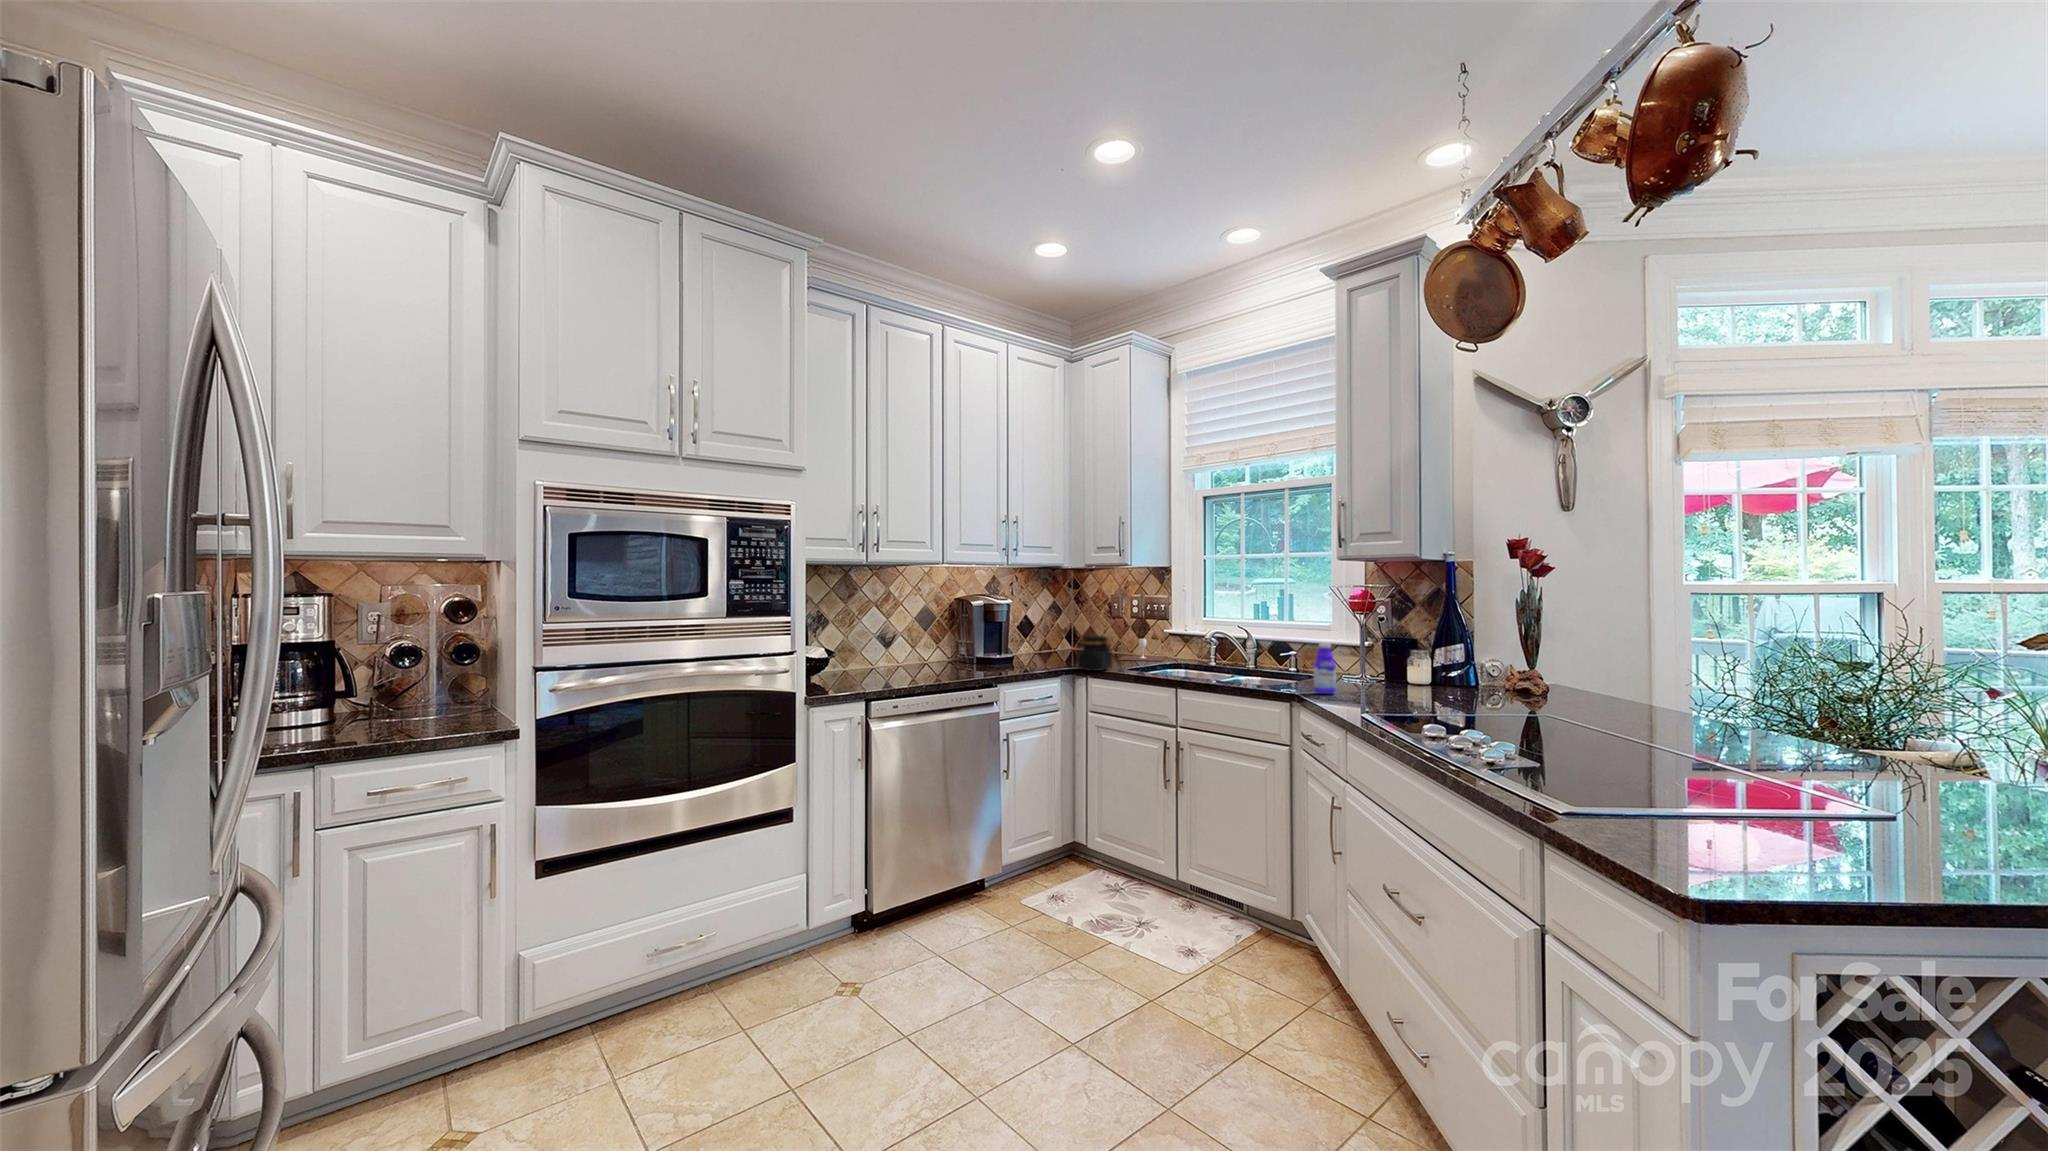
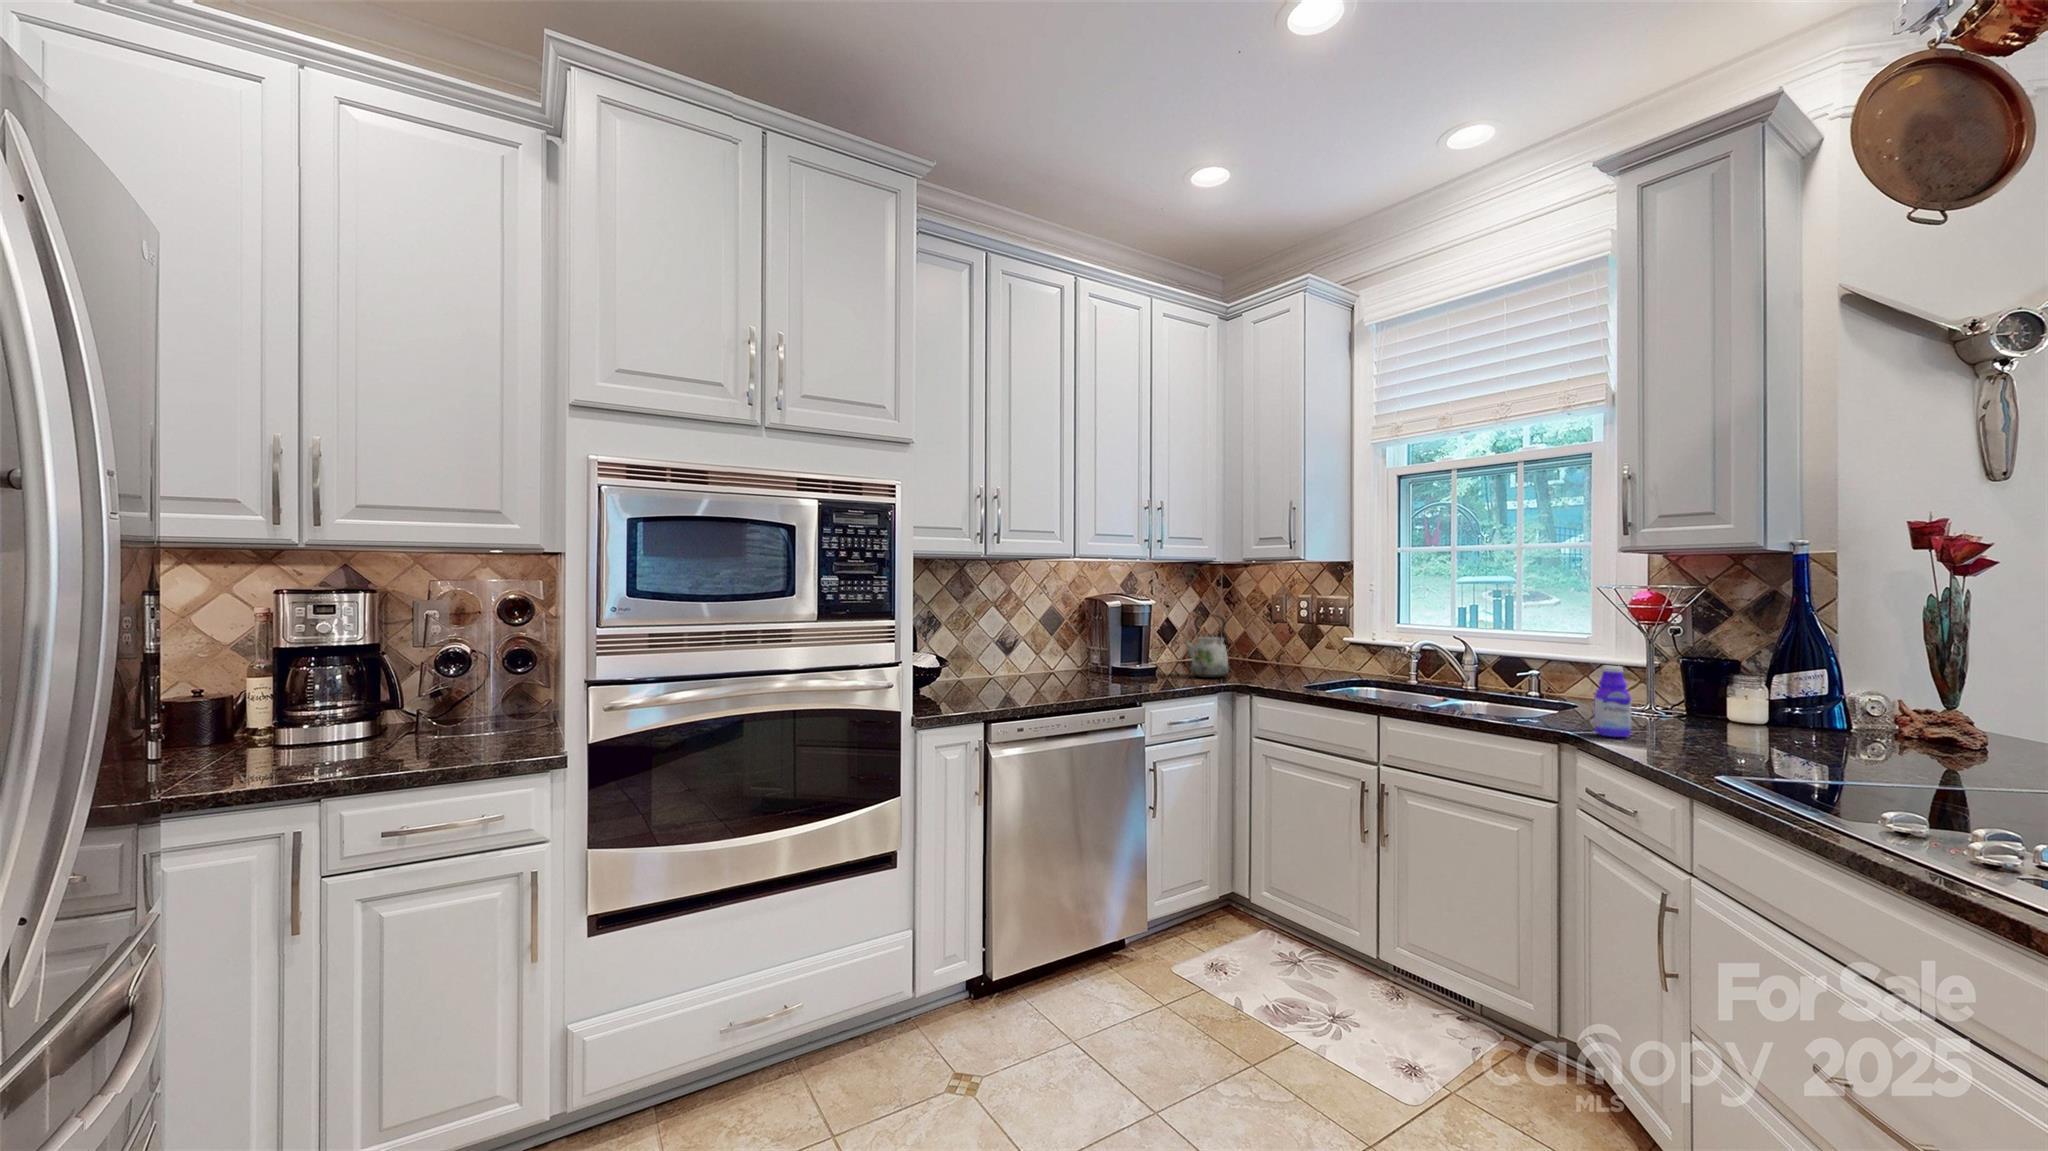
kettle: none [1036,612,1073,664] -> present [1184,616,1229,678]
jar: present [1078,636,1112,671] -> none [1239,645,1285,689]
wine glass: present [1118,638,1167,661] -> none [1284,648,1346,677]

